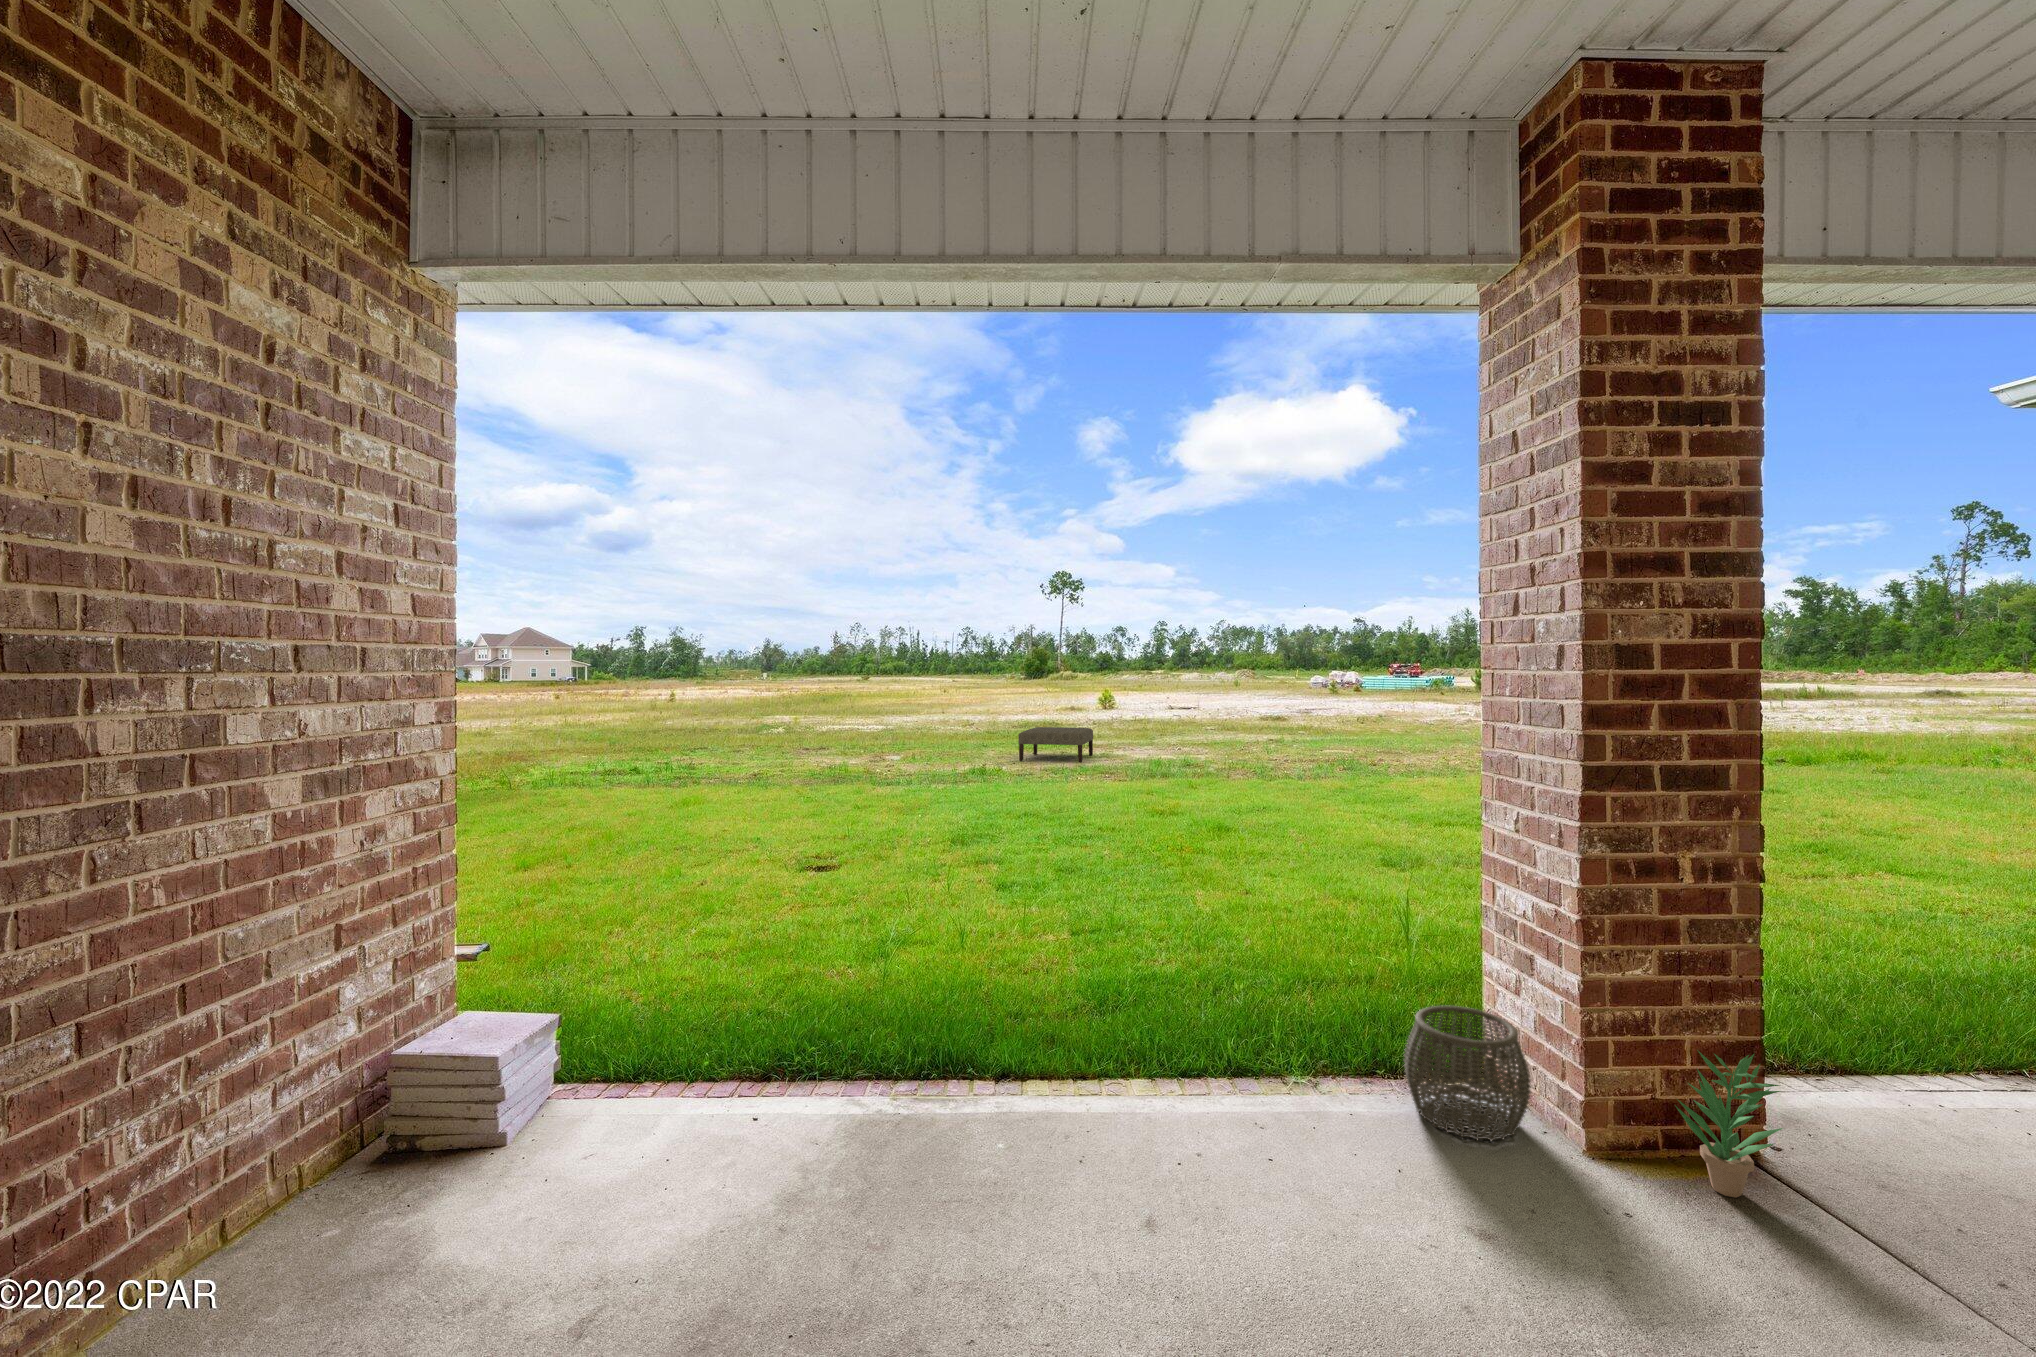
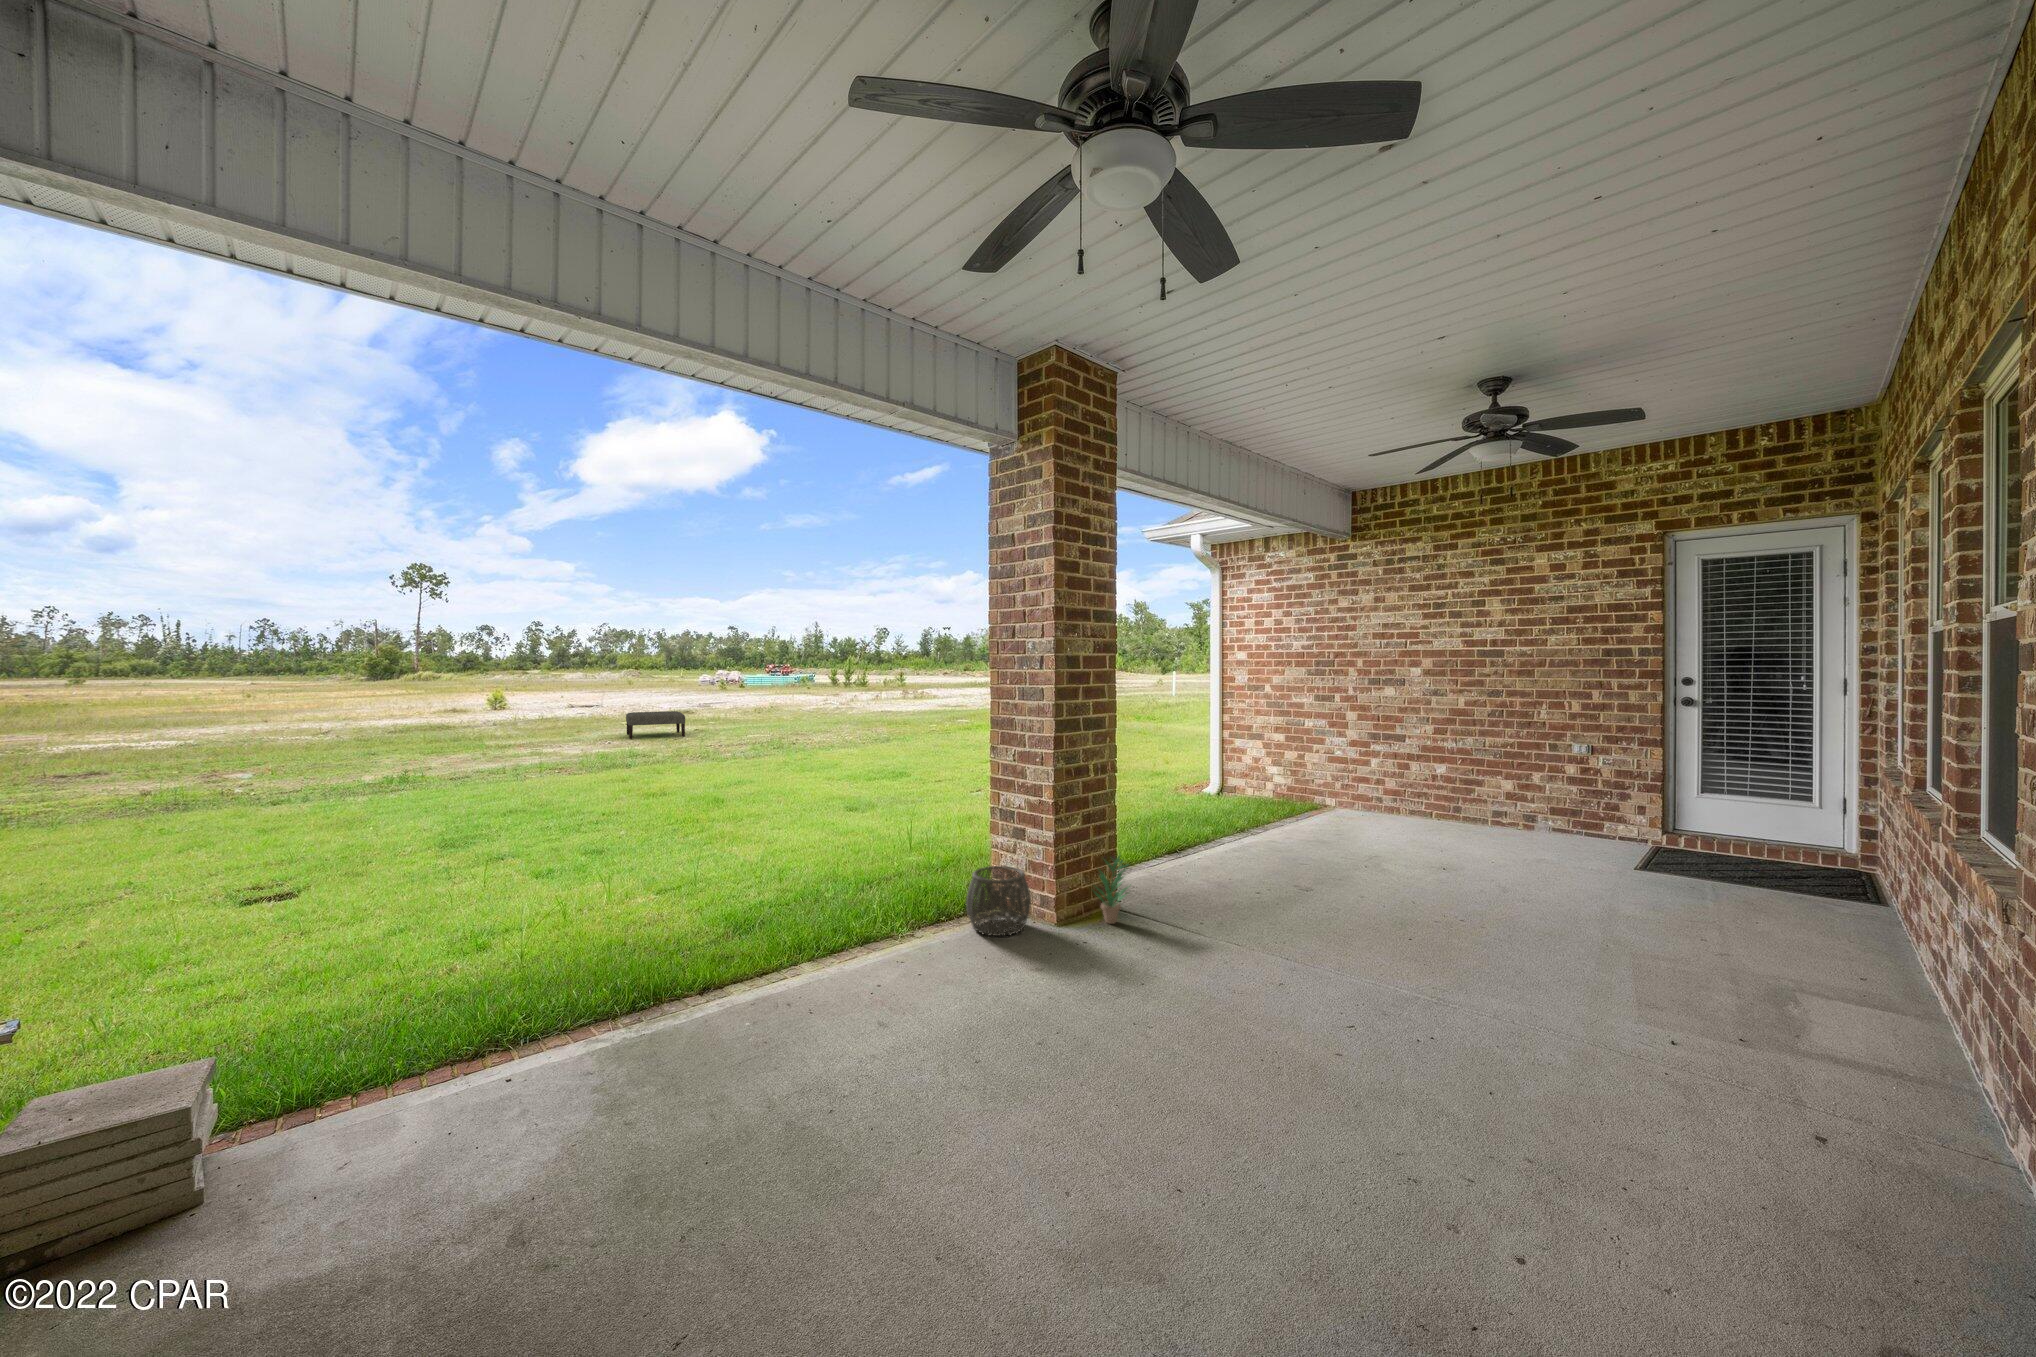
ottoman: present [1018,727,1093,763] -> present [626,711,685,739]

